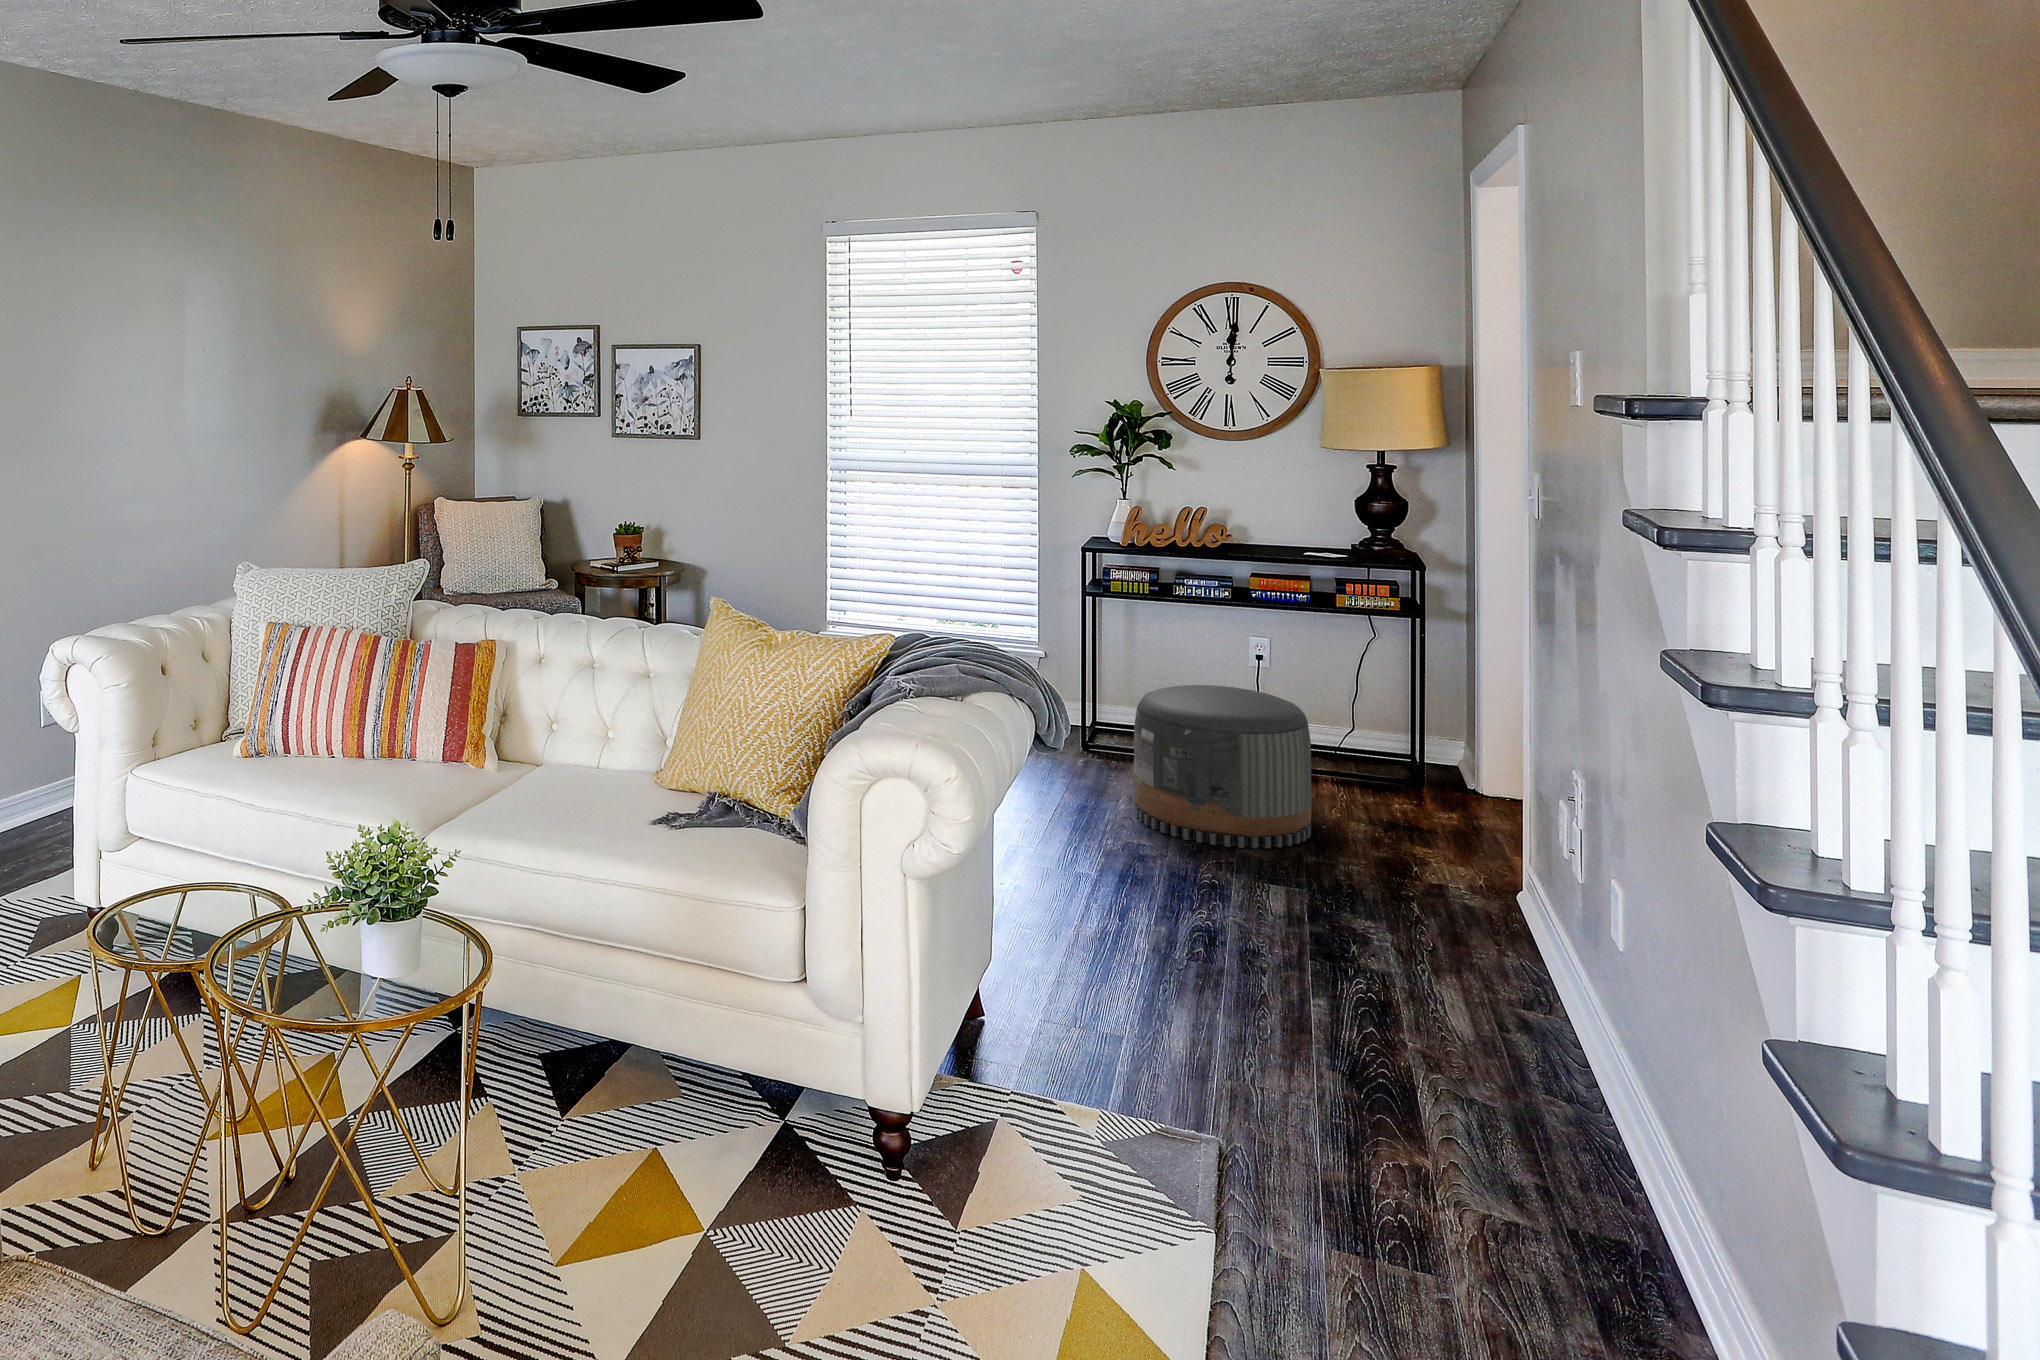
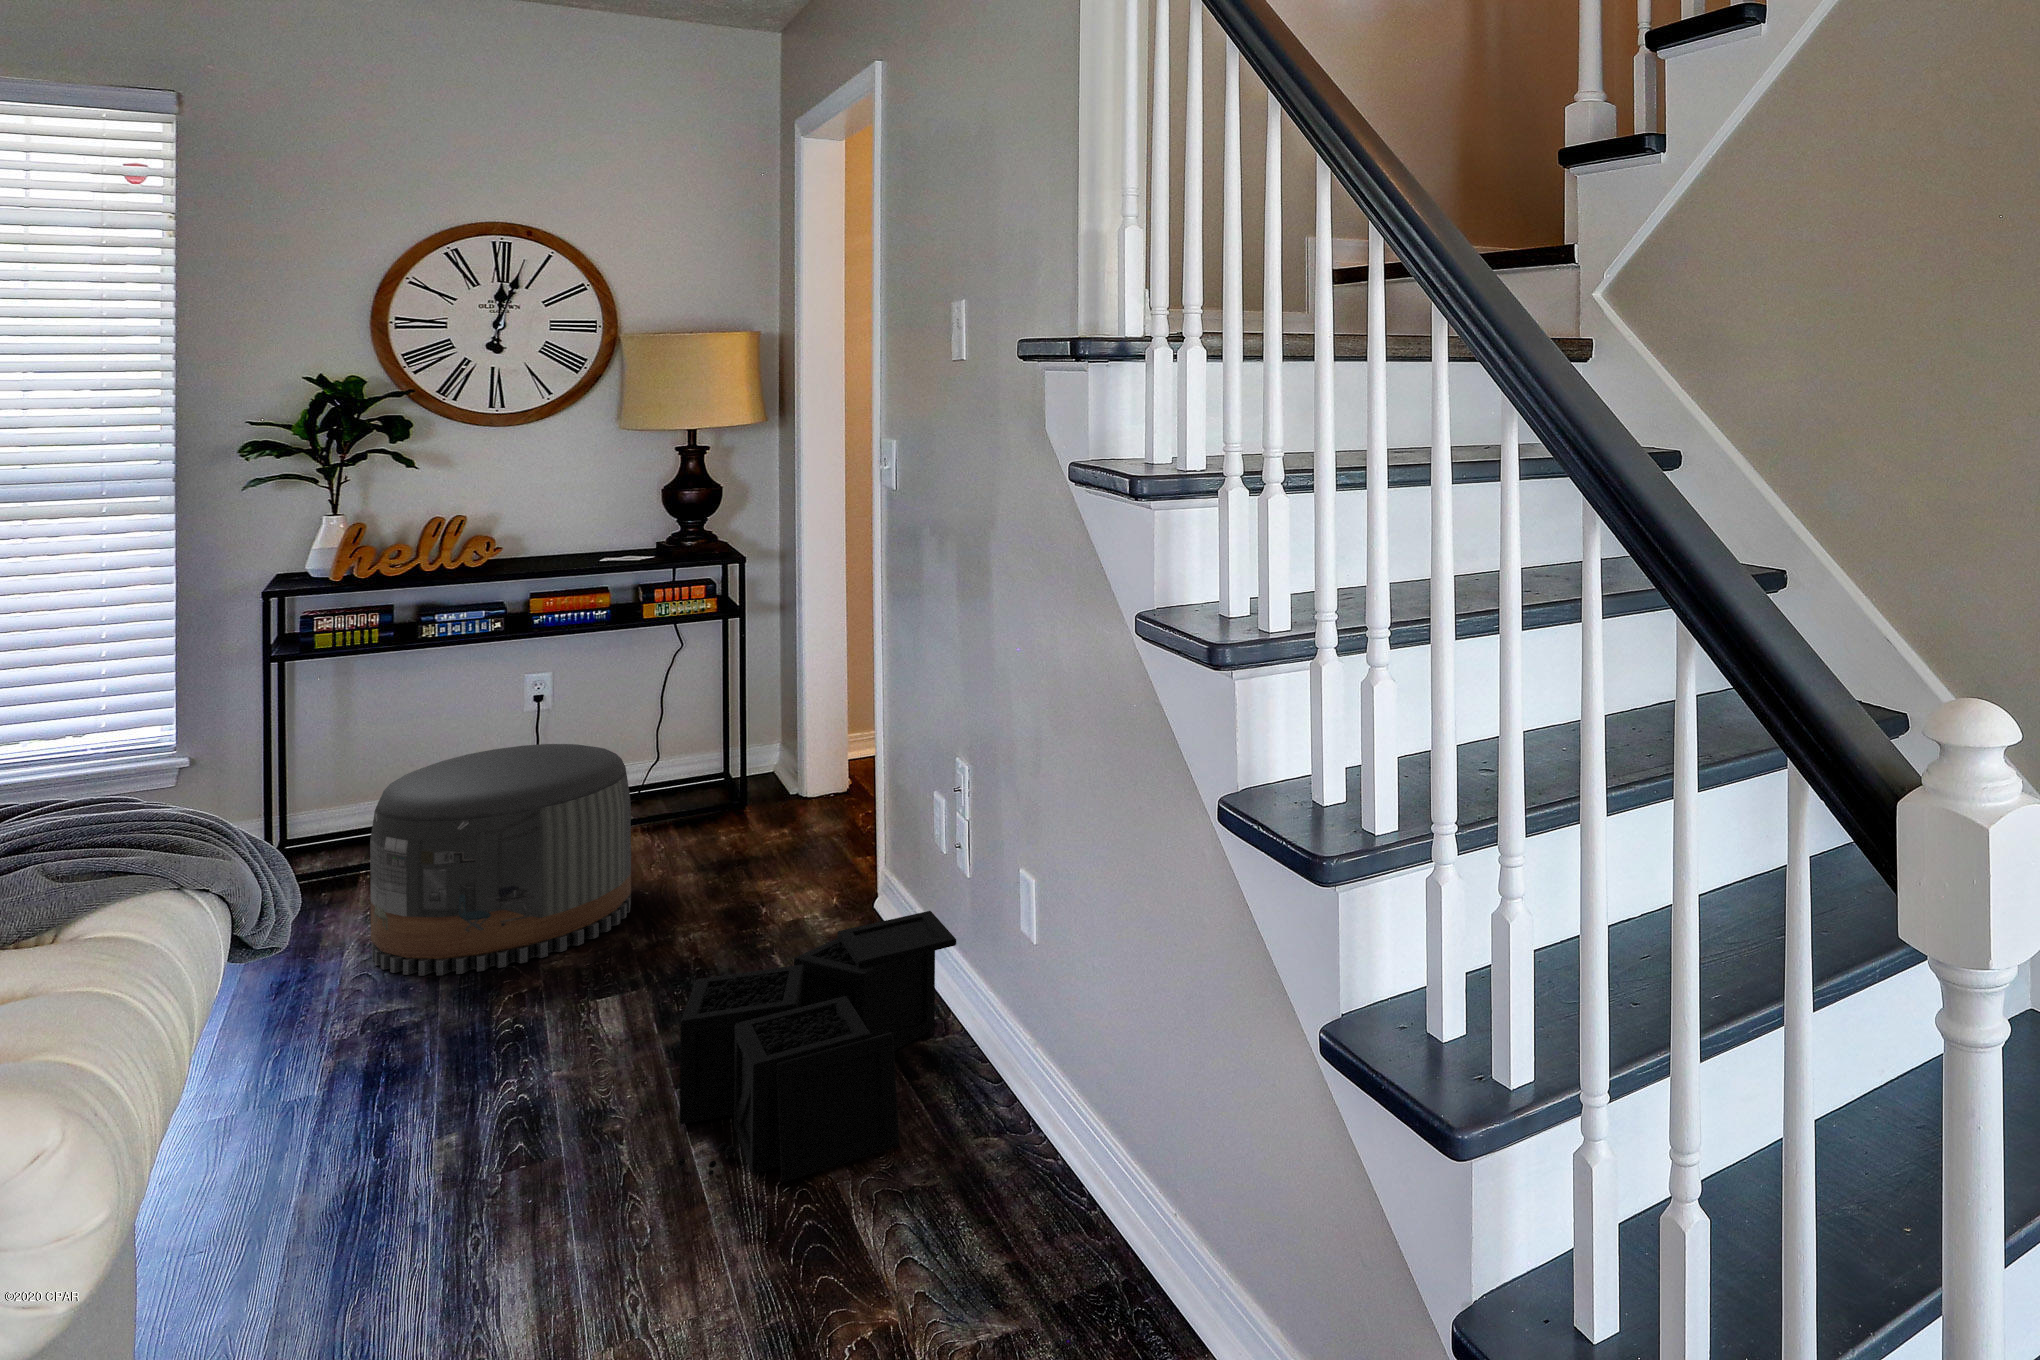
storage bin: none [1299,884,1556,1066] -> present [678,911,956,1182]

